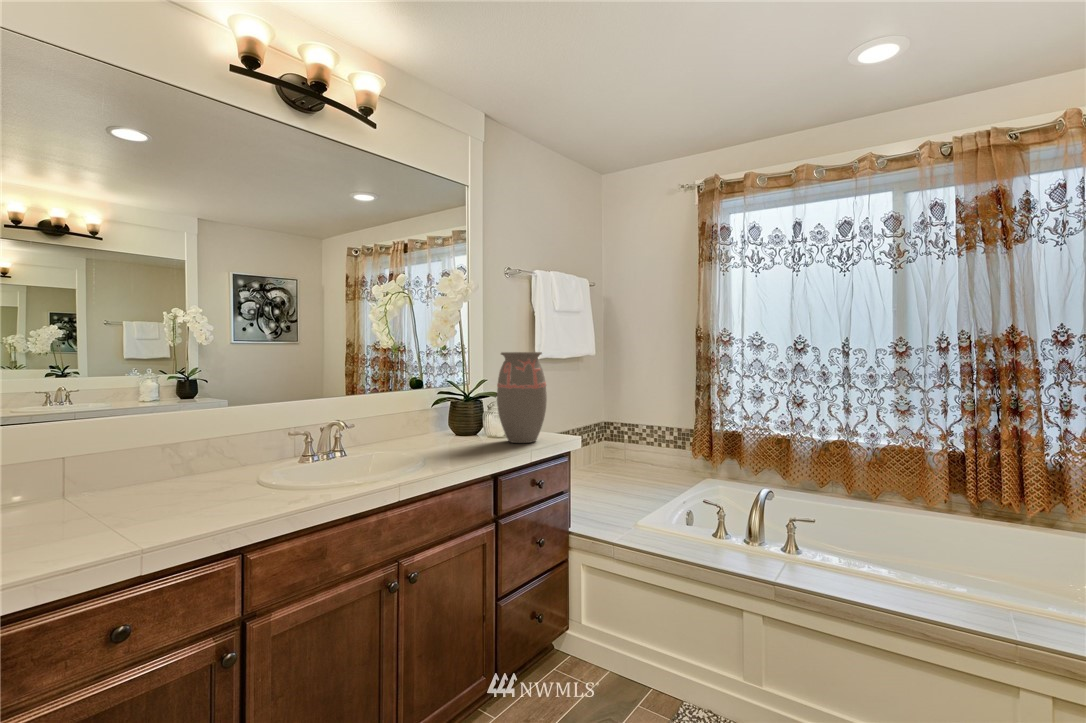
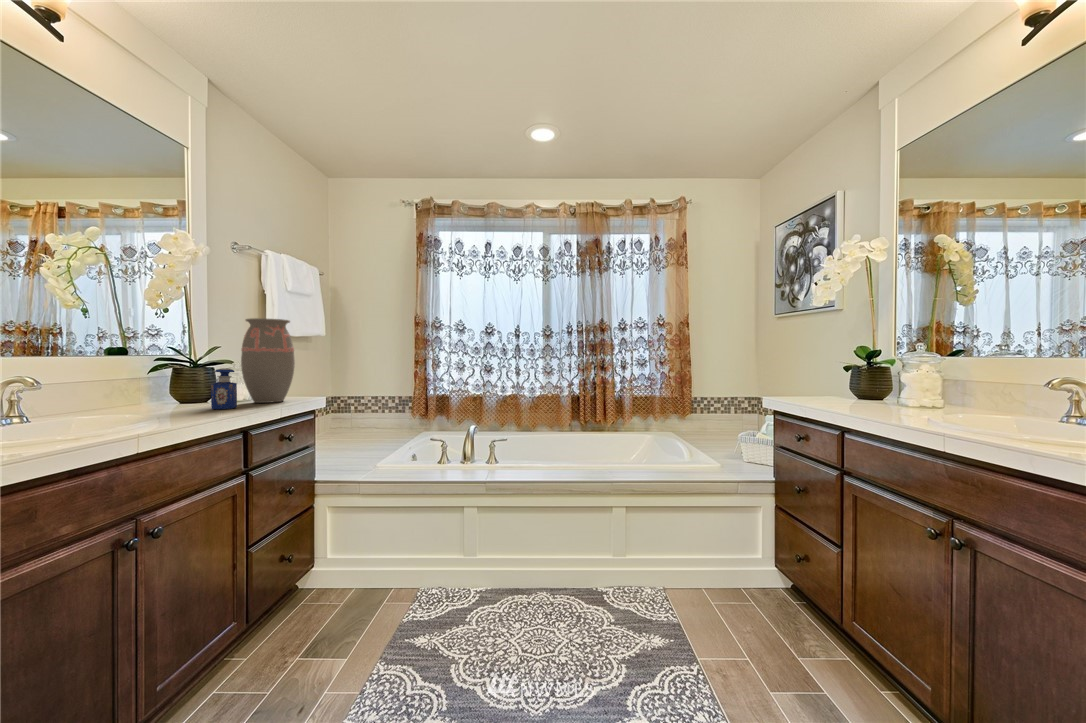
perfume bottle: none [465,408,488,452] -> present [211,368,237,409]

